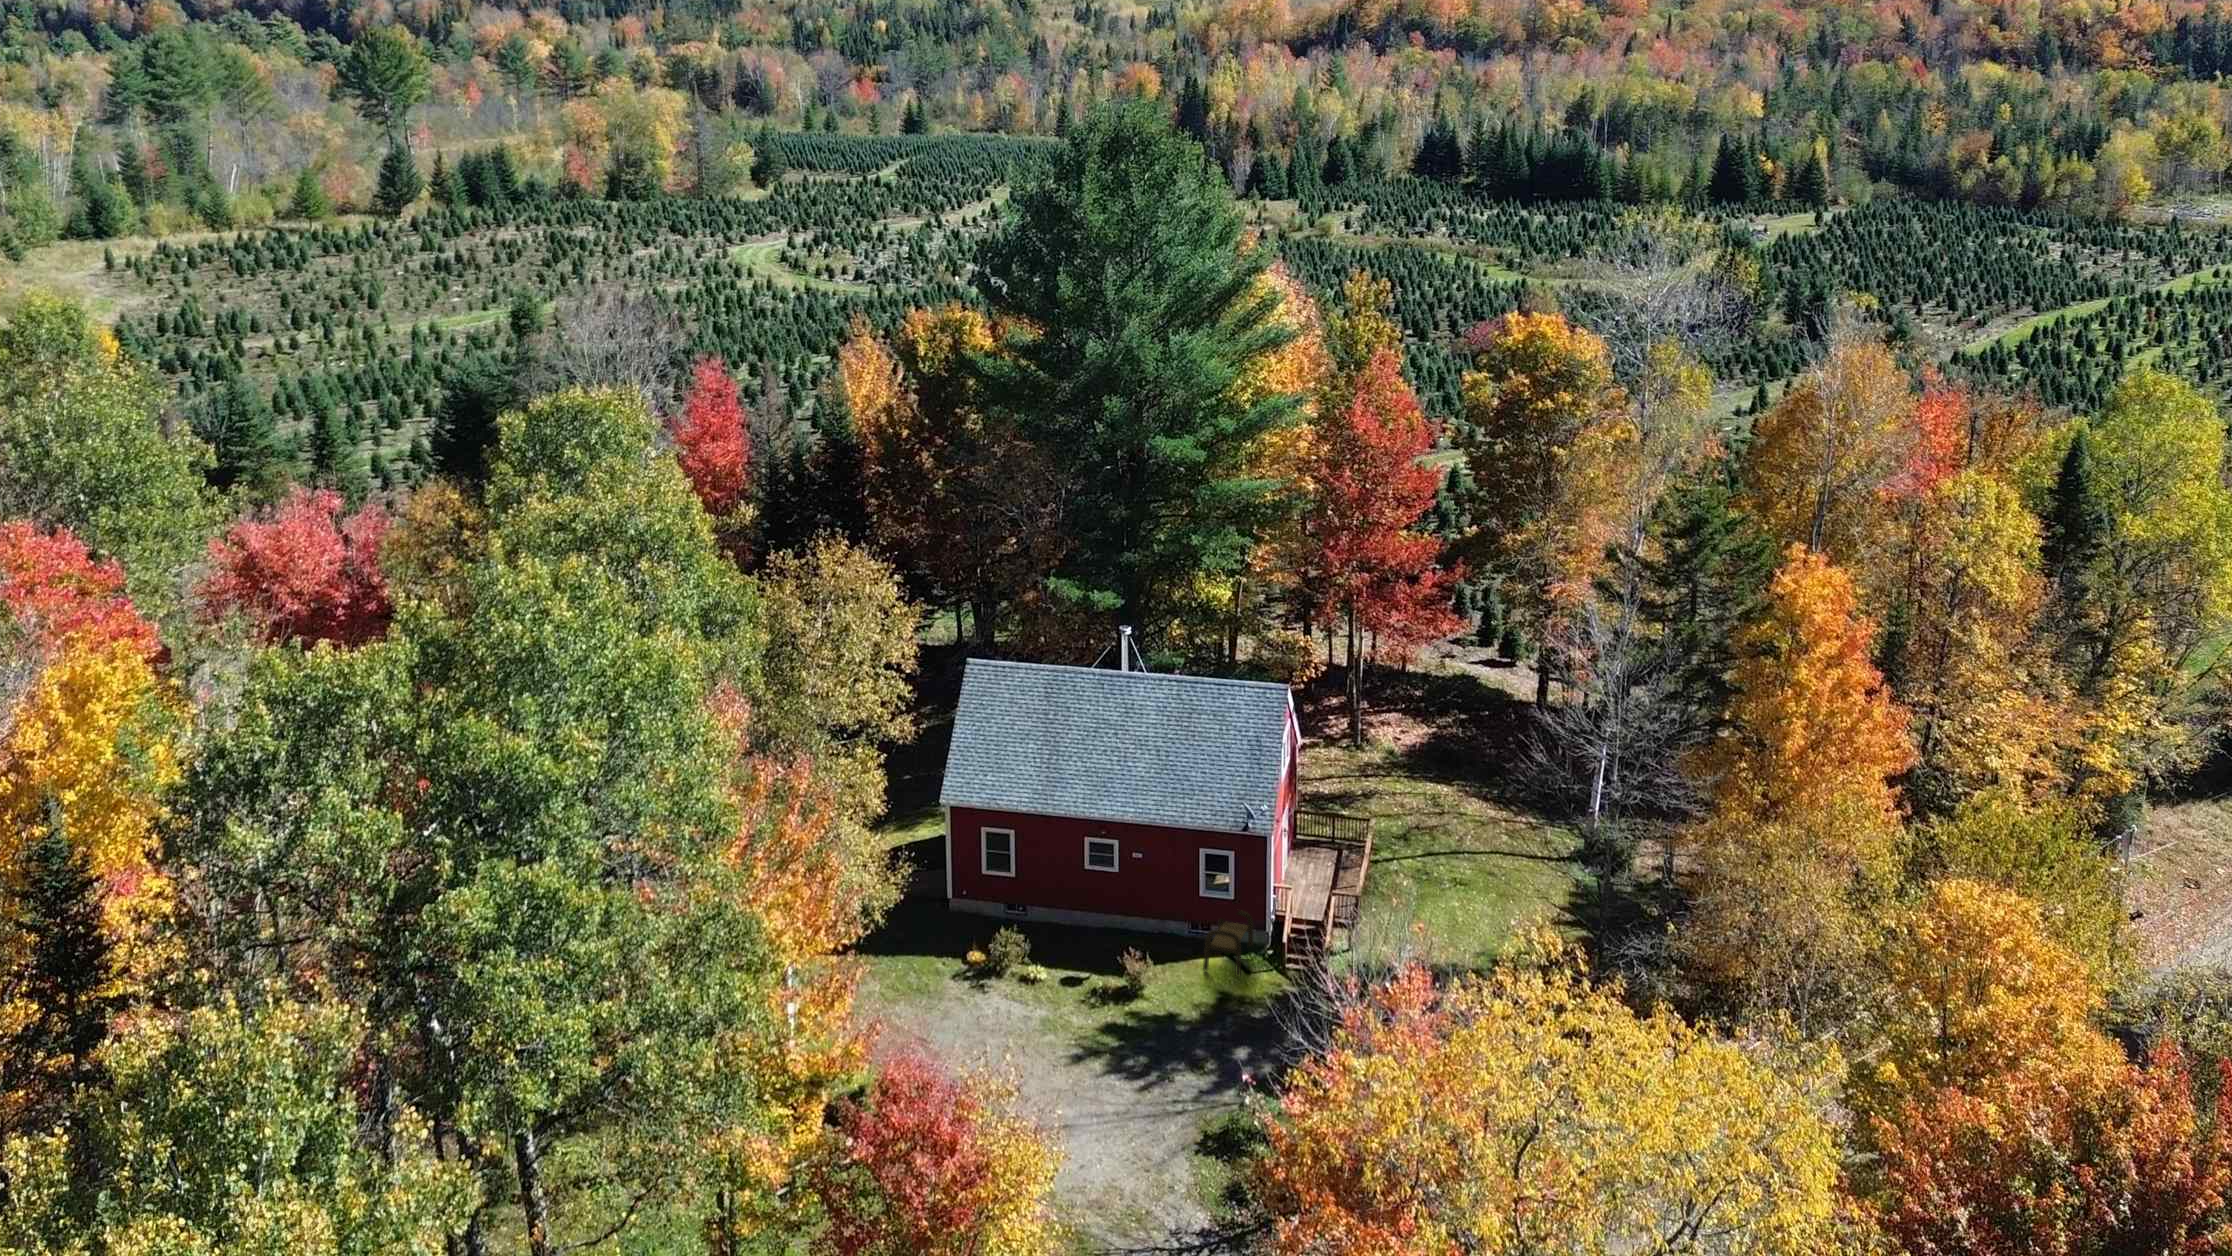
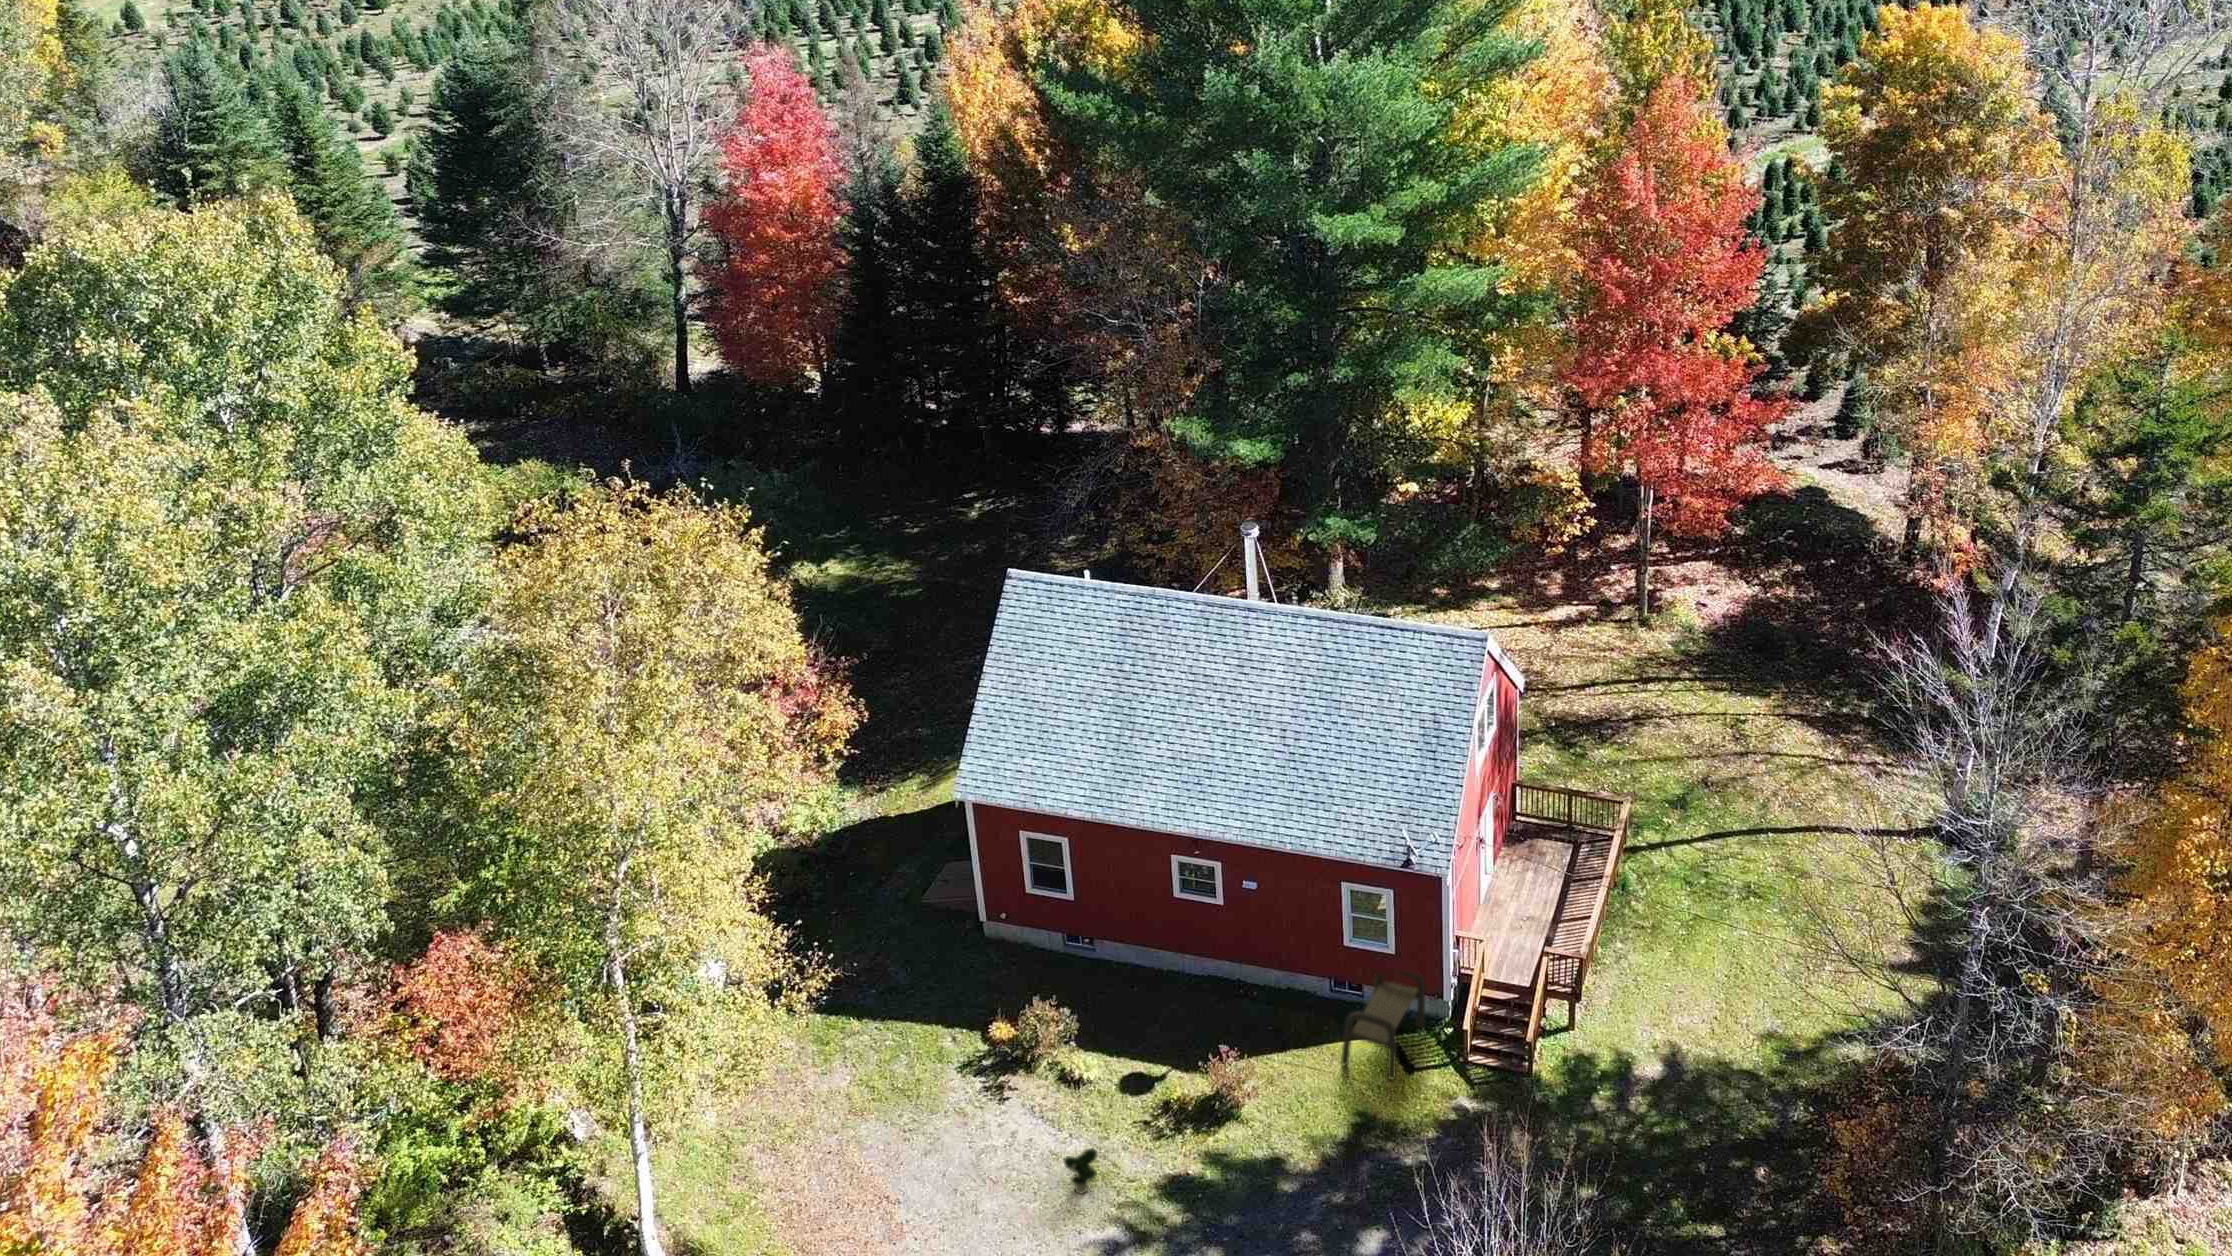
potted plant: none [1039,1002,1062,1032] -> present [1064,1148,1097,1194]

